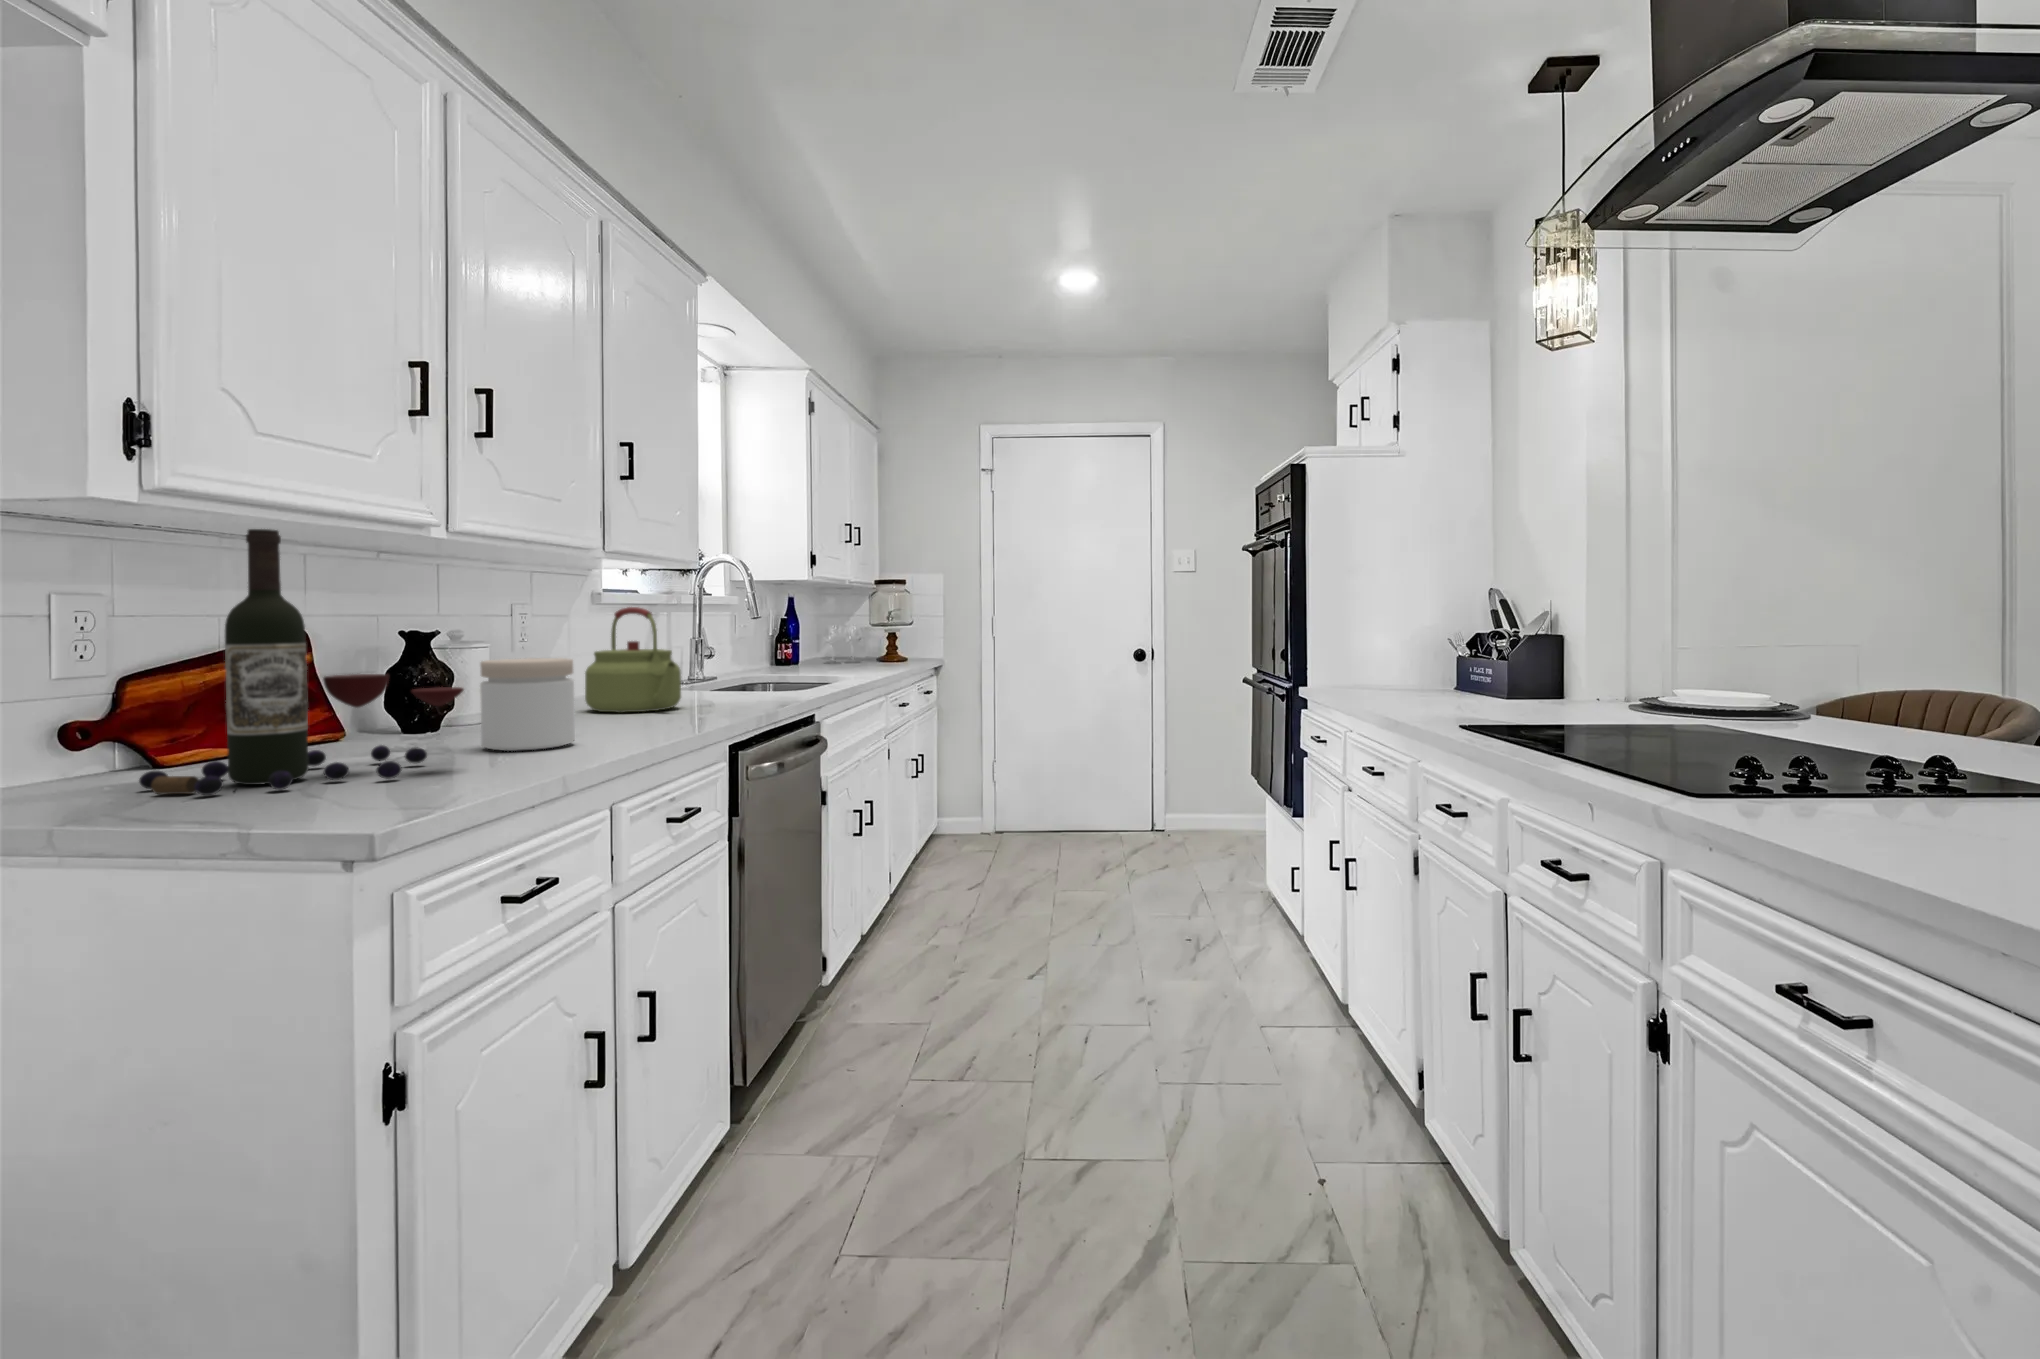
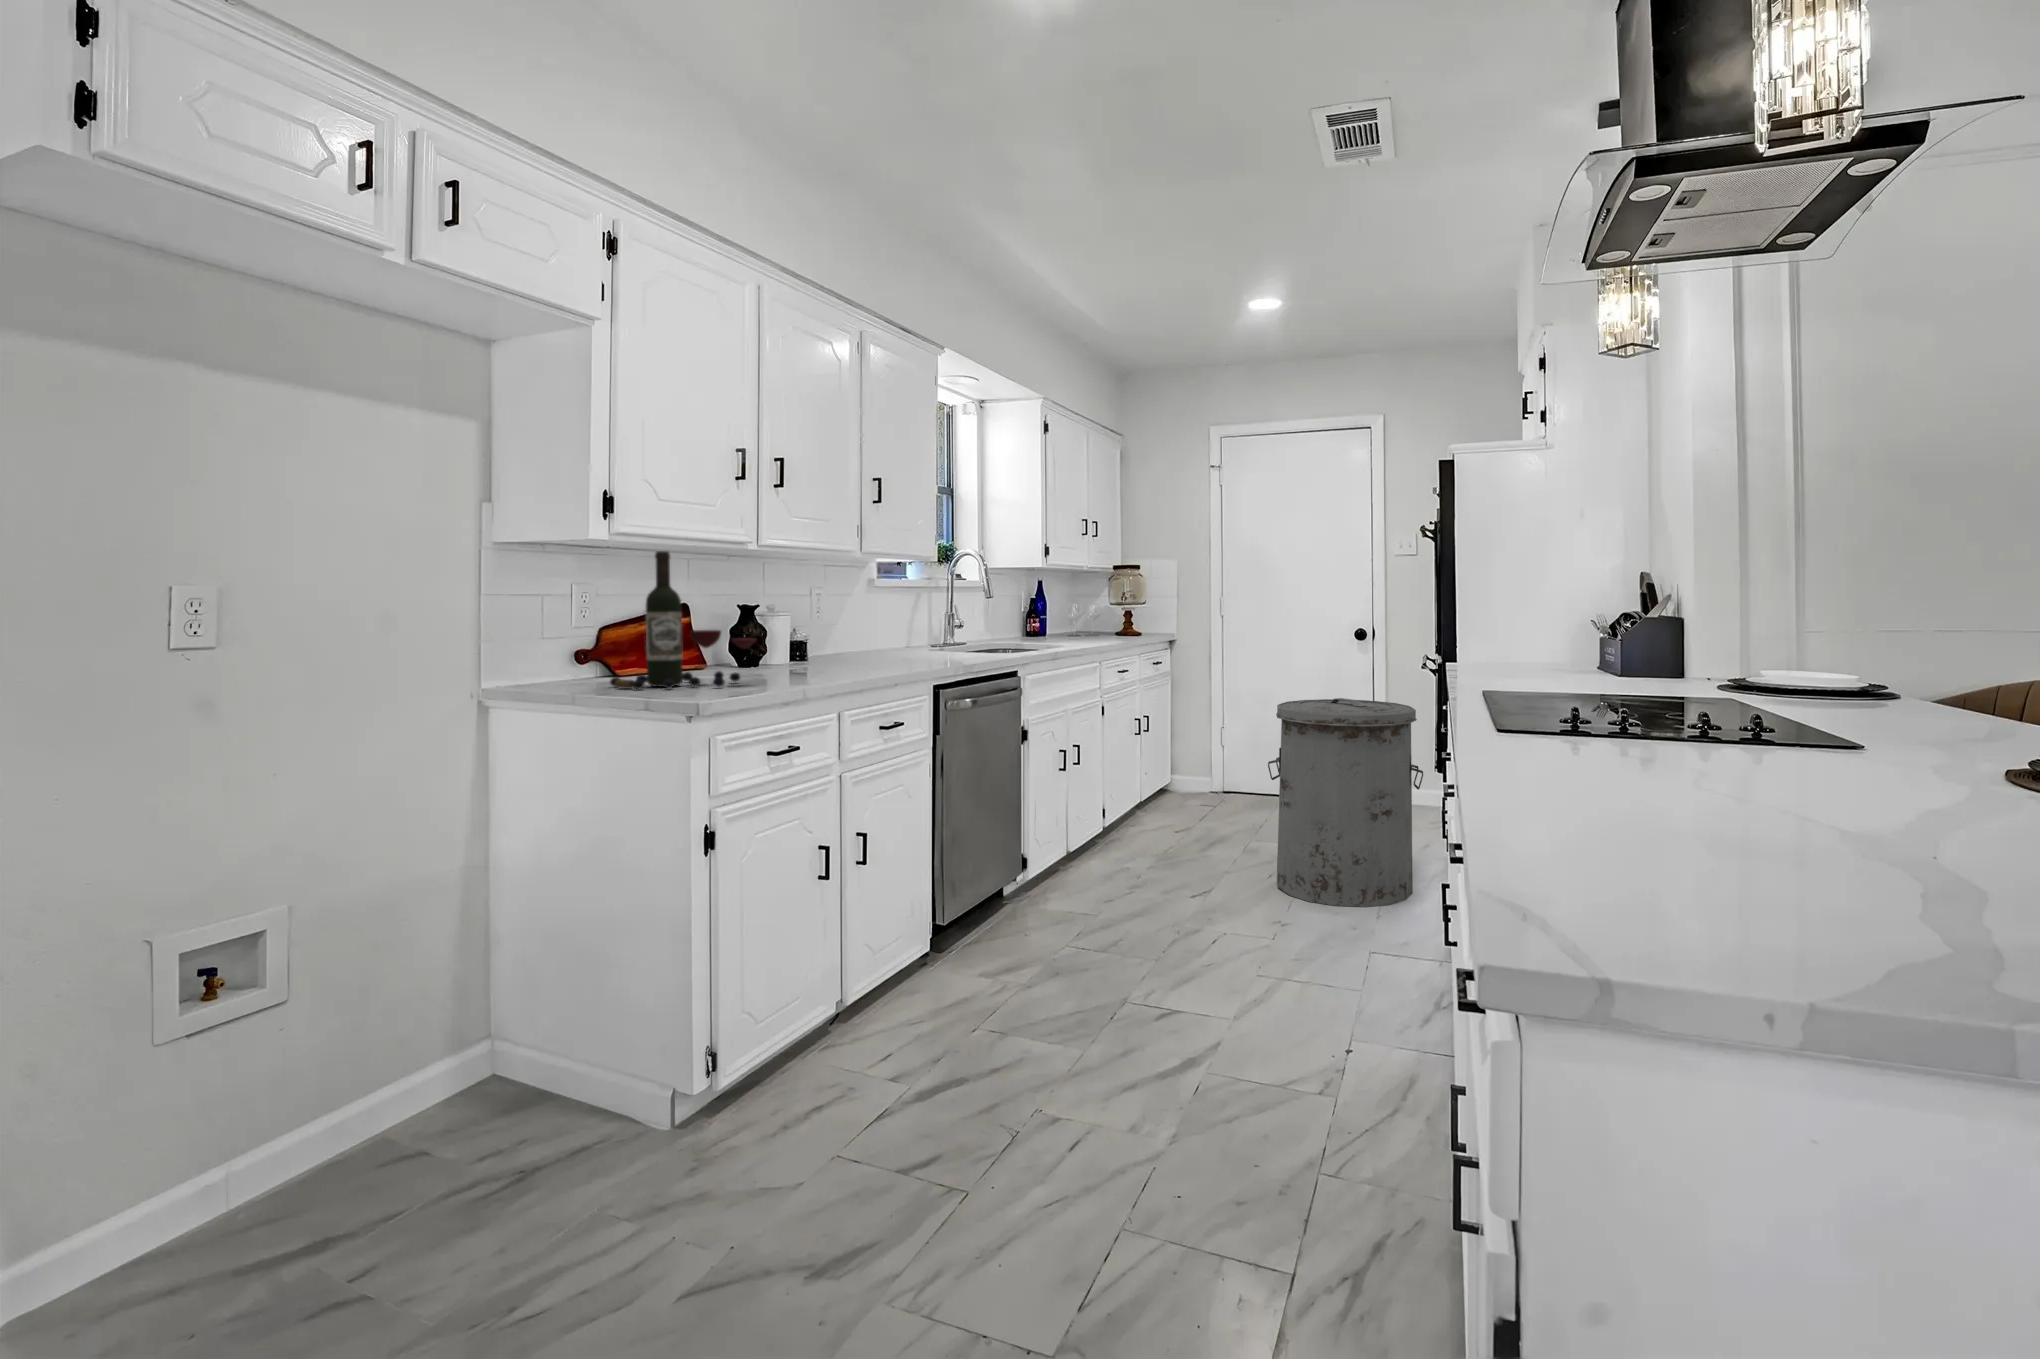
kettle: present [585,607,681,713] -> none [851,591,913,663]
jar: present [480,658,575,751] -> none [773,624,825,679]
trash can: none [1114,730,1286,975] -> present [1268,698,1423,907]

